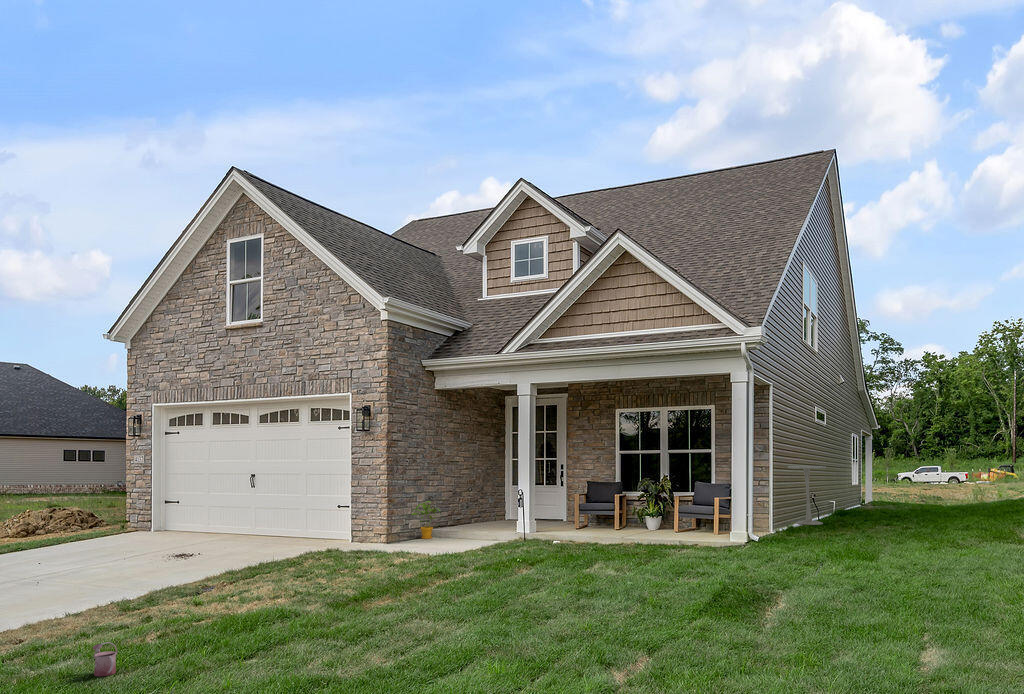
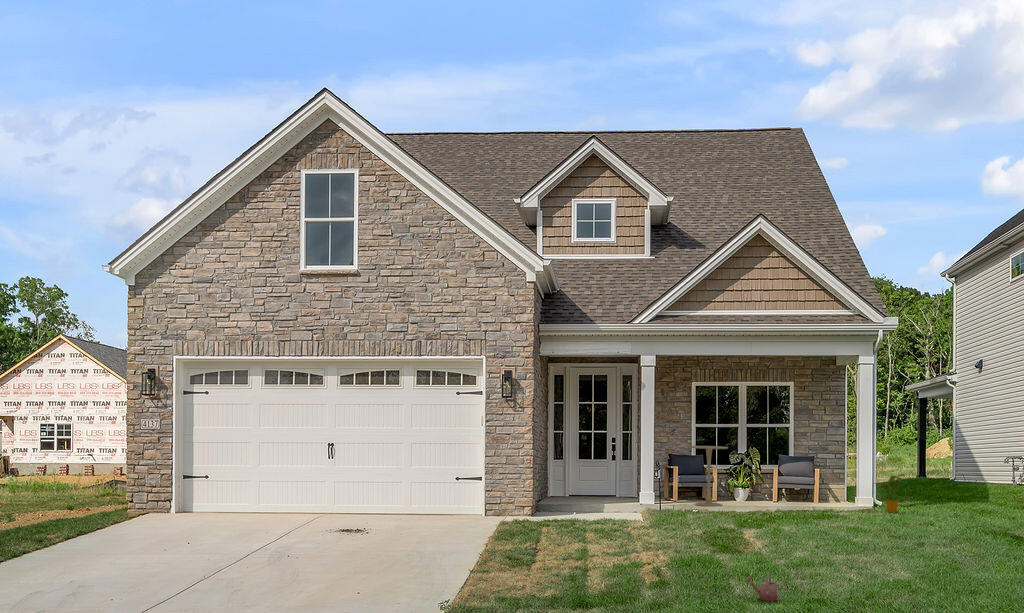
pedestal table: present [788,466,826,525] -> present [690,446,728,506]
house plant: present [411,501,440,539] -> present [875,474,904,513]

